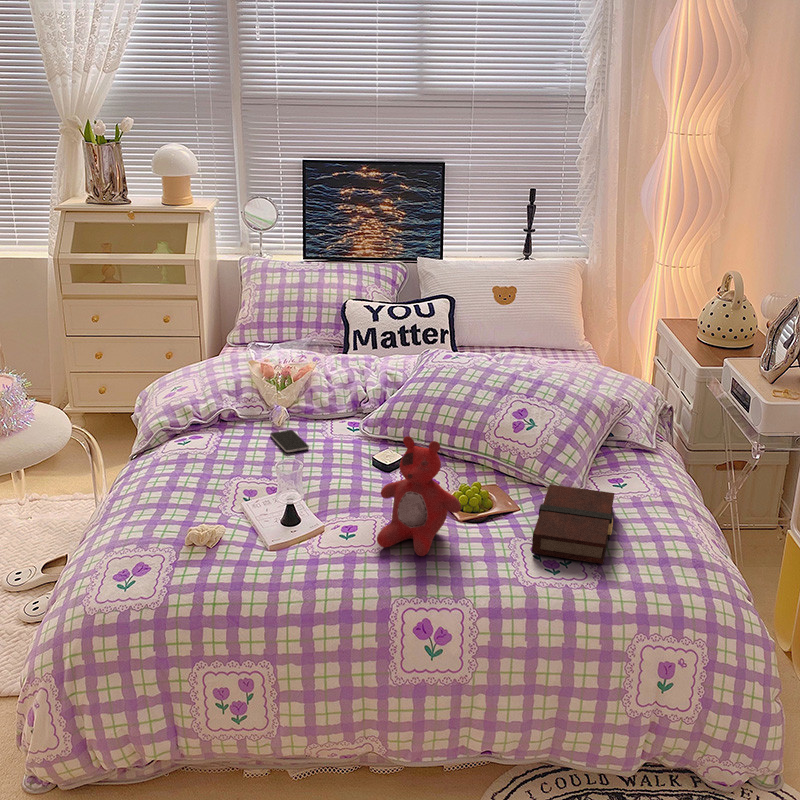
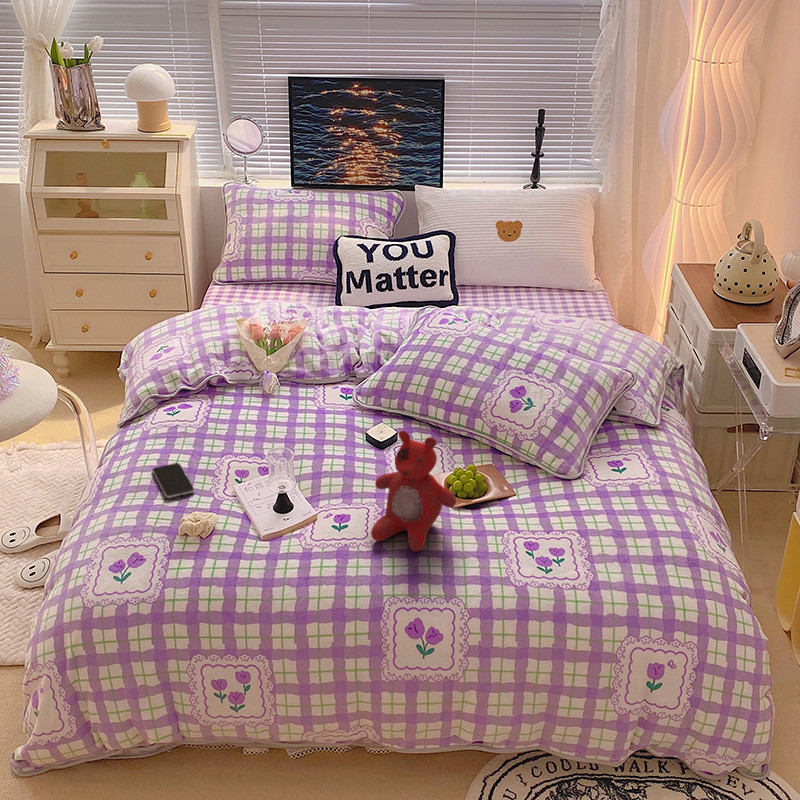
smartphone: present [270,430,309,452] -> present [152,463,194,498]
book: present [532,484,614,564] -> none [526,471,612,562]

